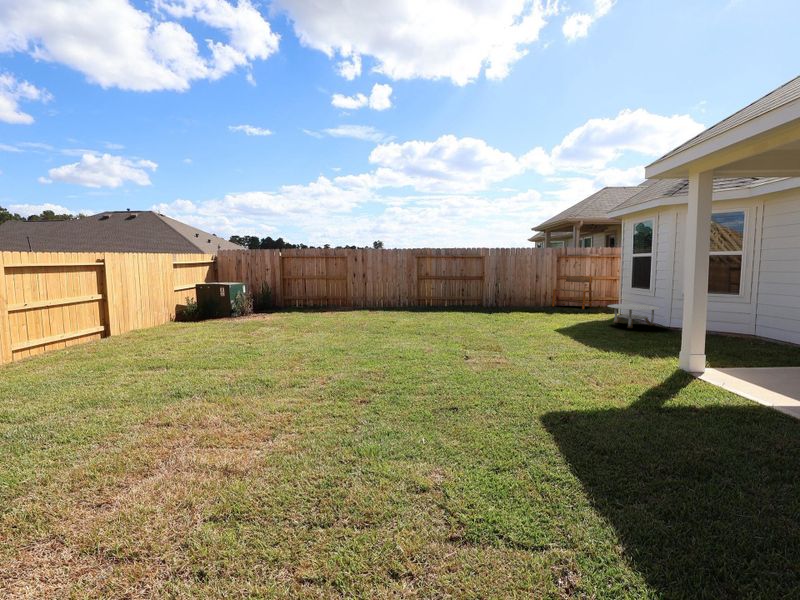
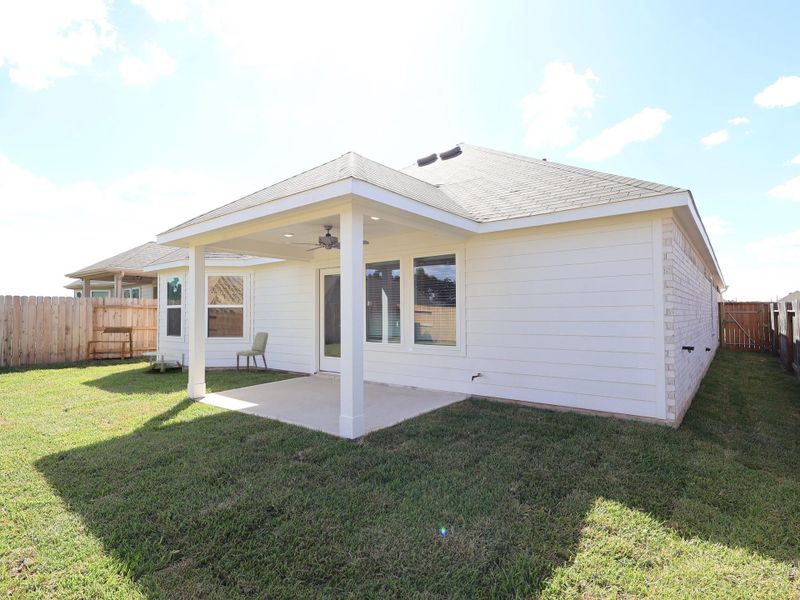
chair: none [732,289,790,343] -> present [237,332,268,371]

